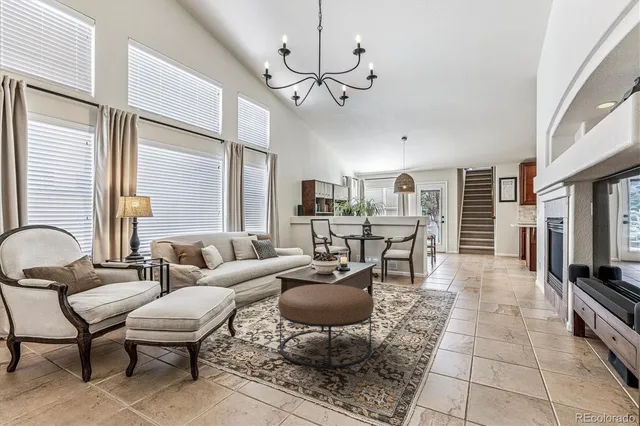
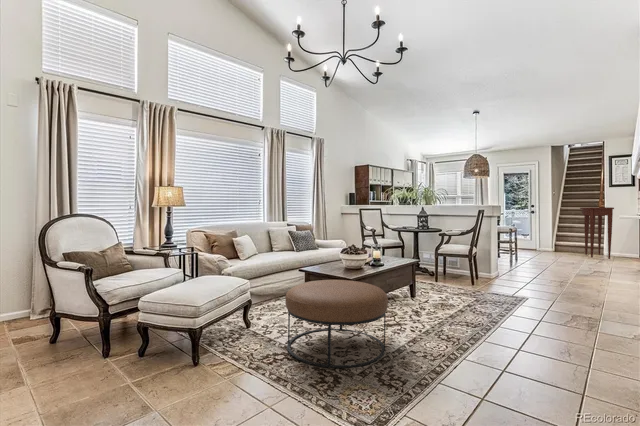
console table: none [478,217,503,258] -> present [580,207,614,259]

